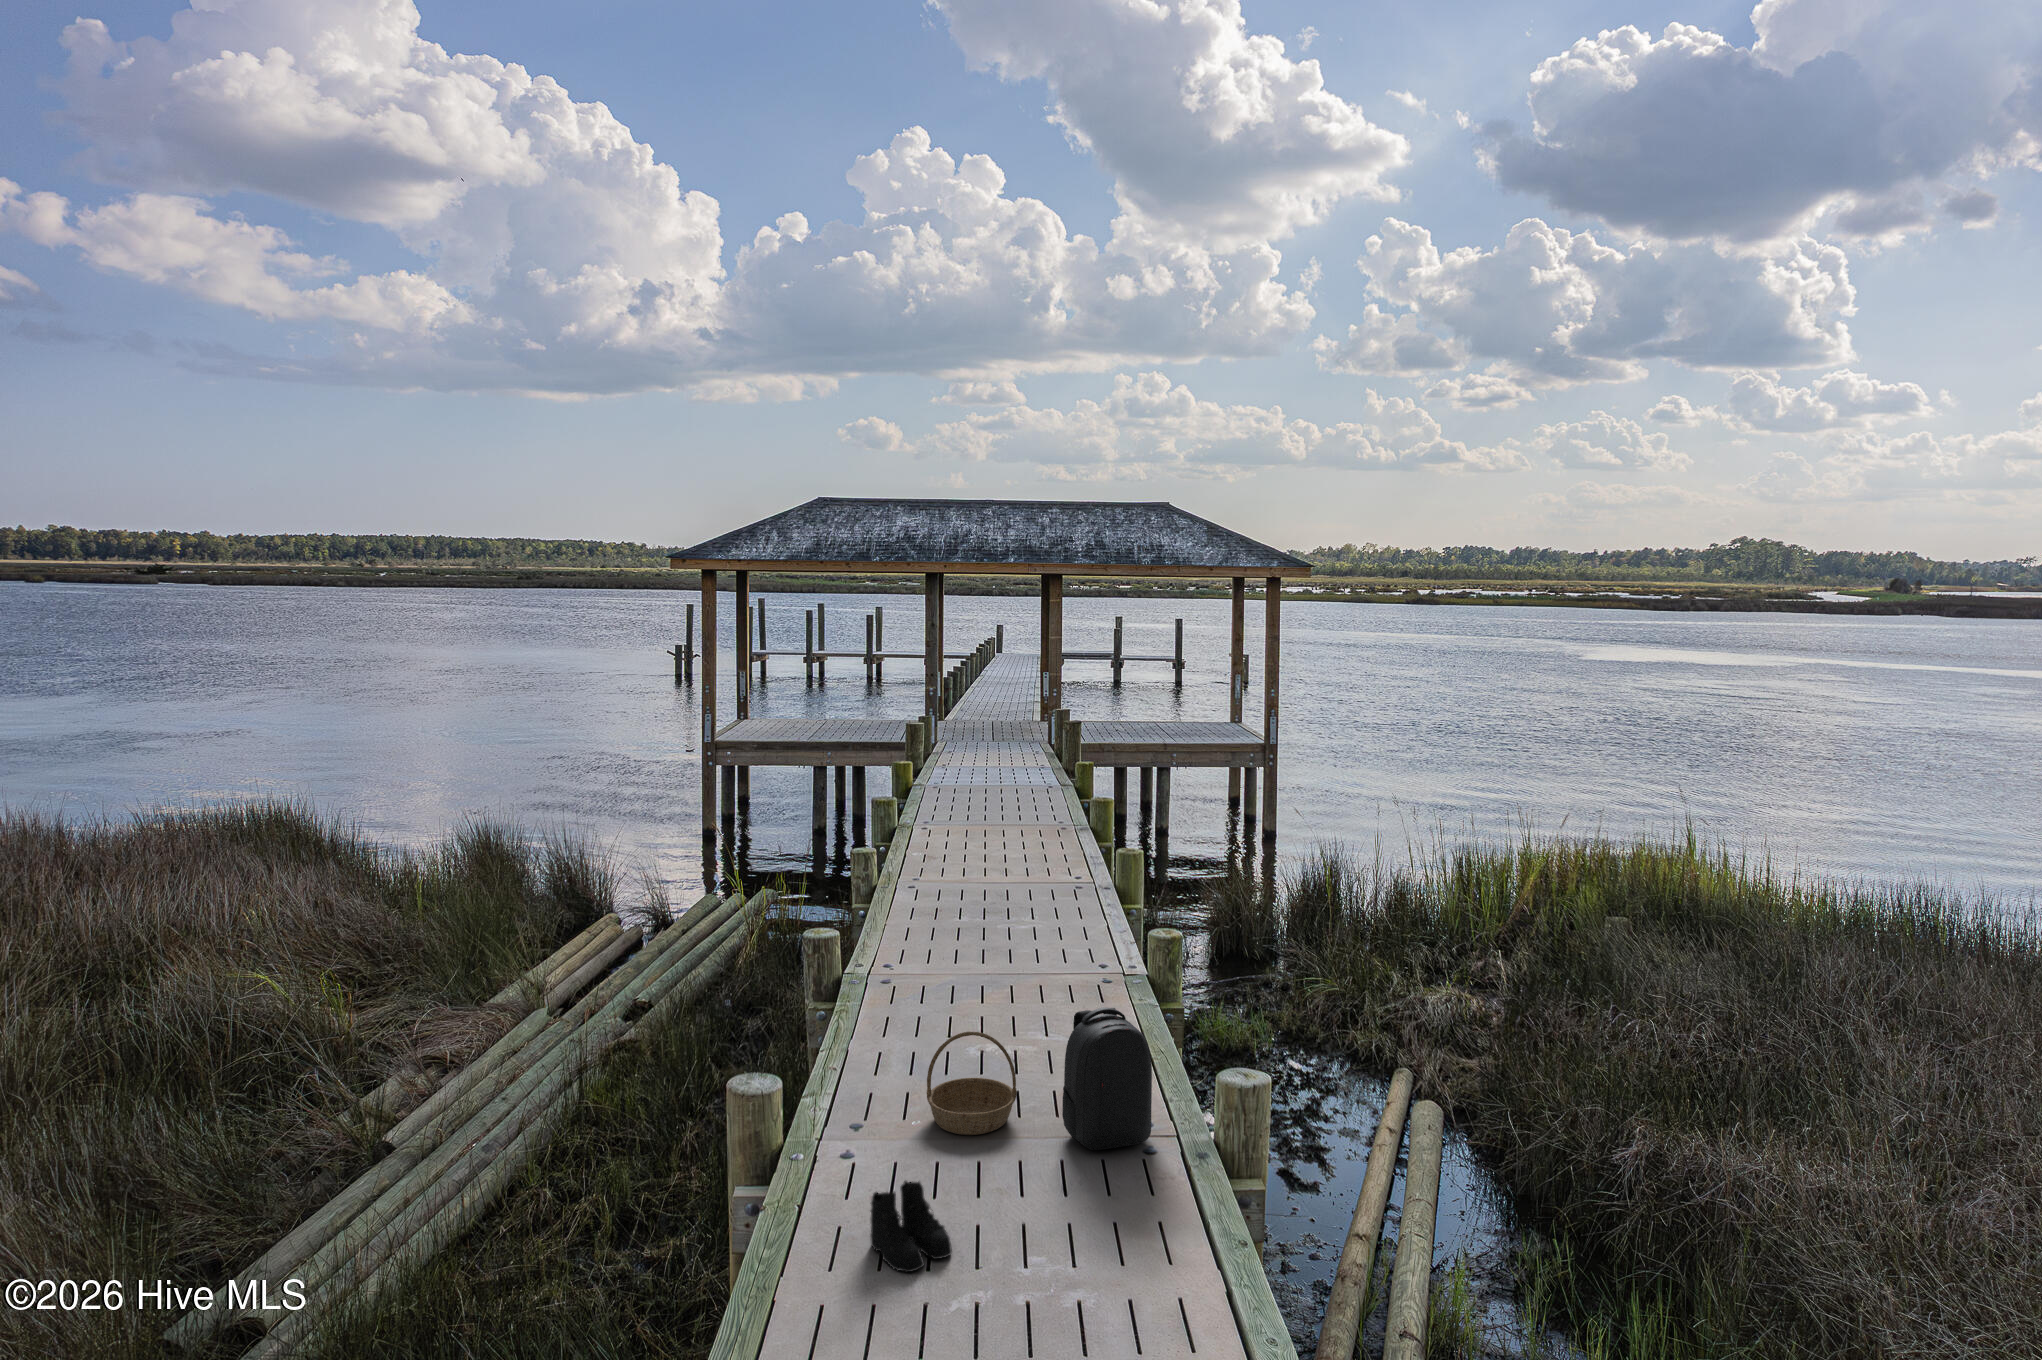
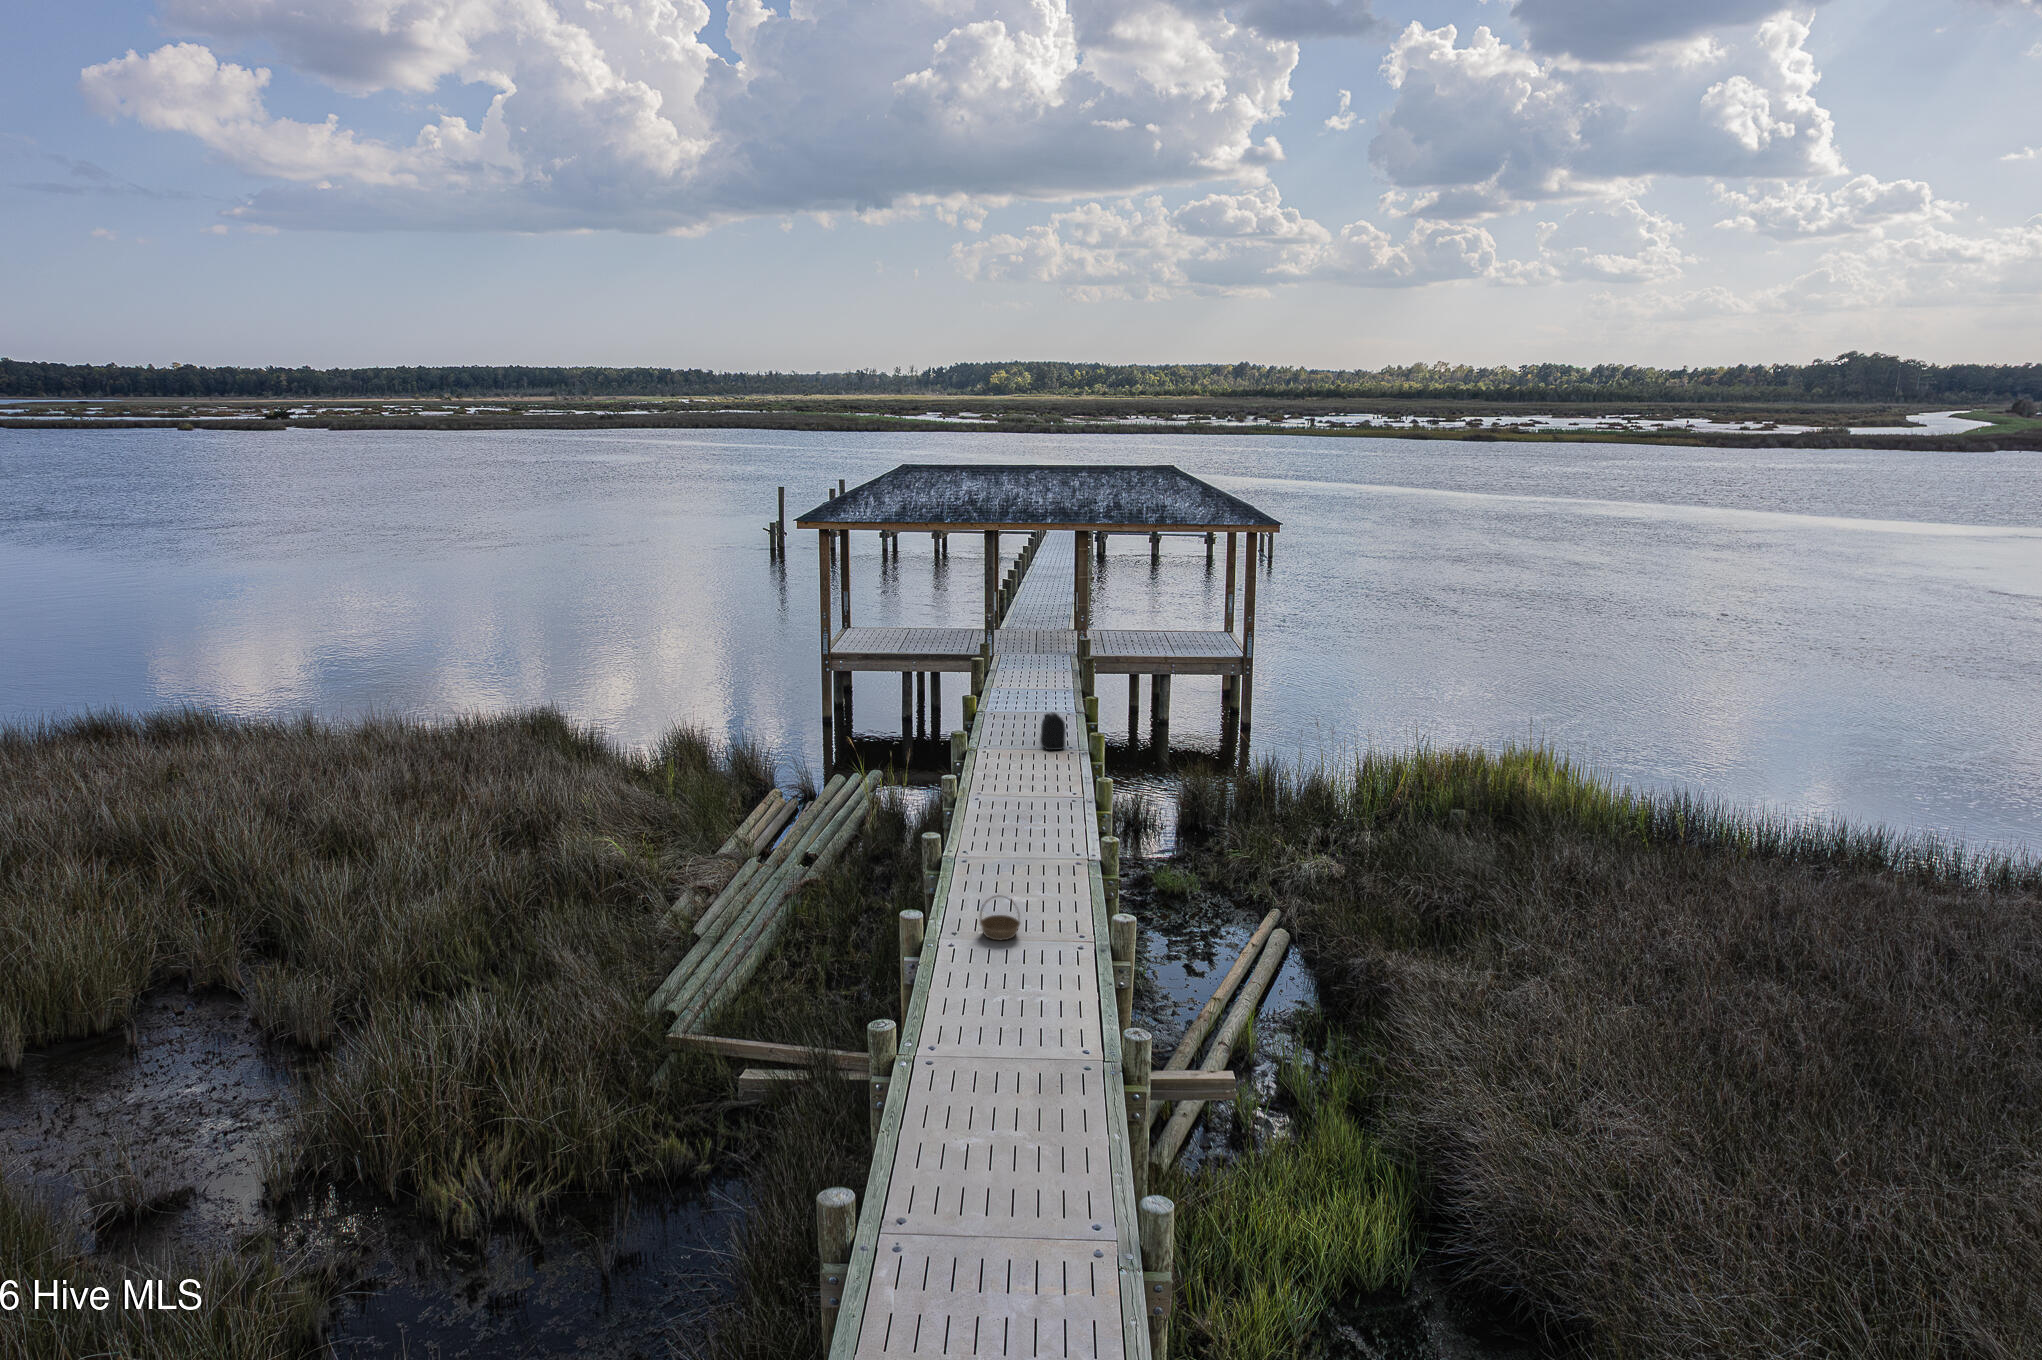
backpack: present [1062,1008,1152,1150] -> present [1040,713,1066,750]
boots: present [870,1181,952,1272] -> none [956,957,989,991]

